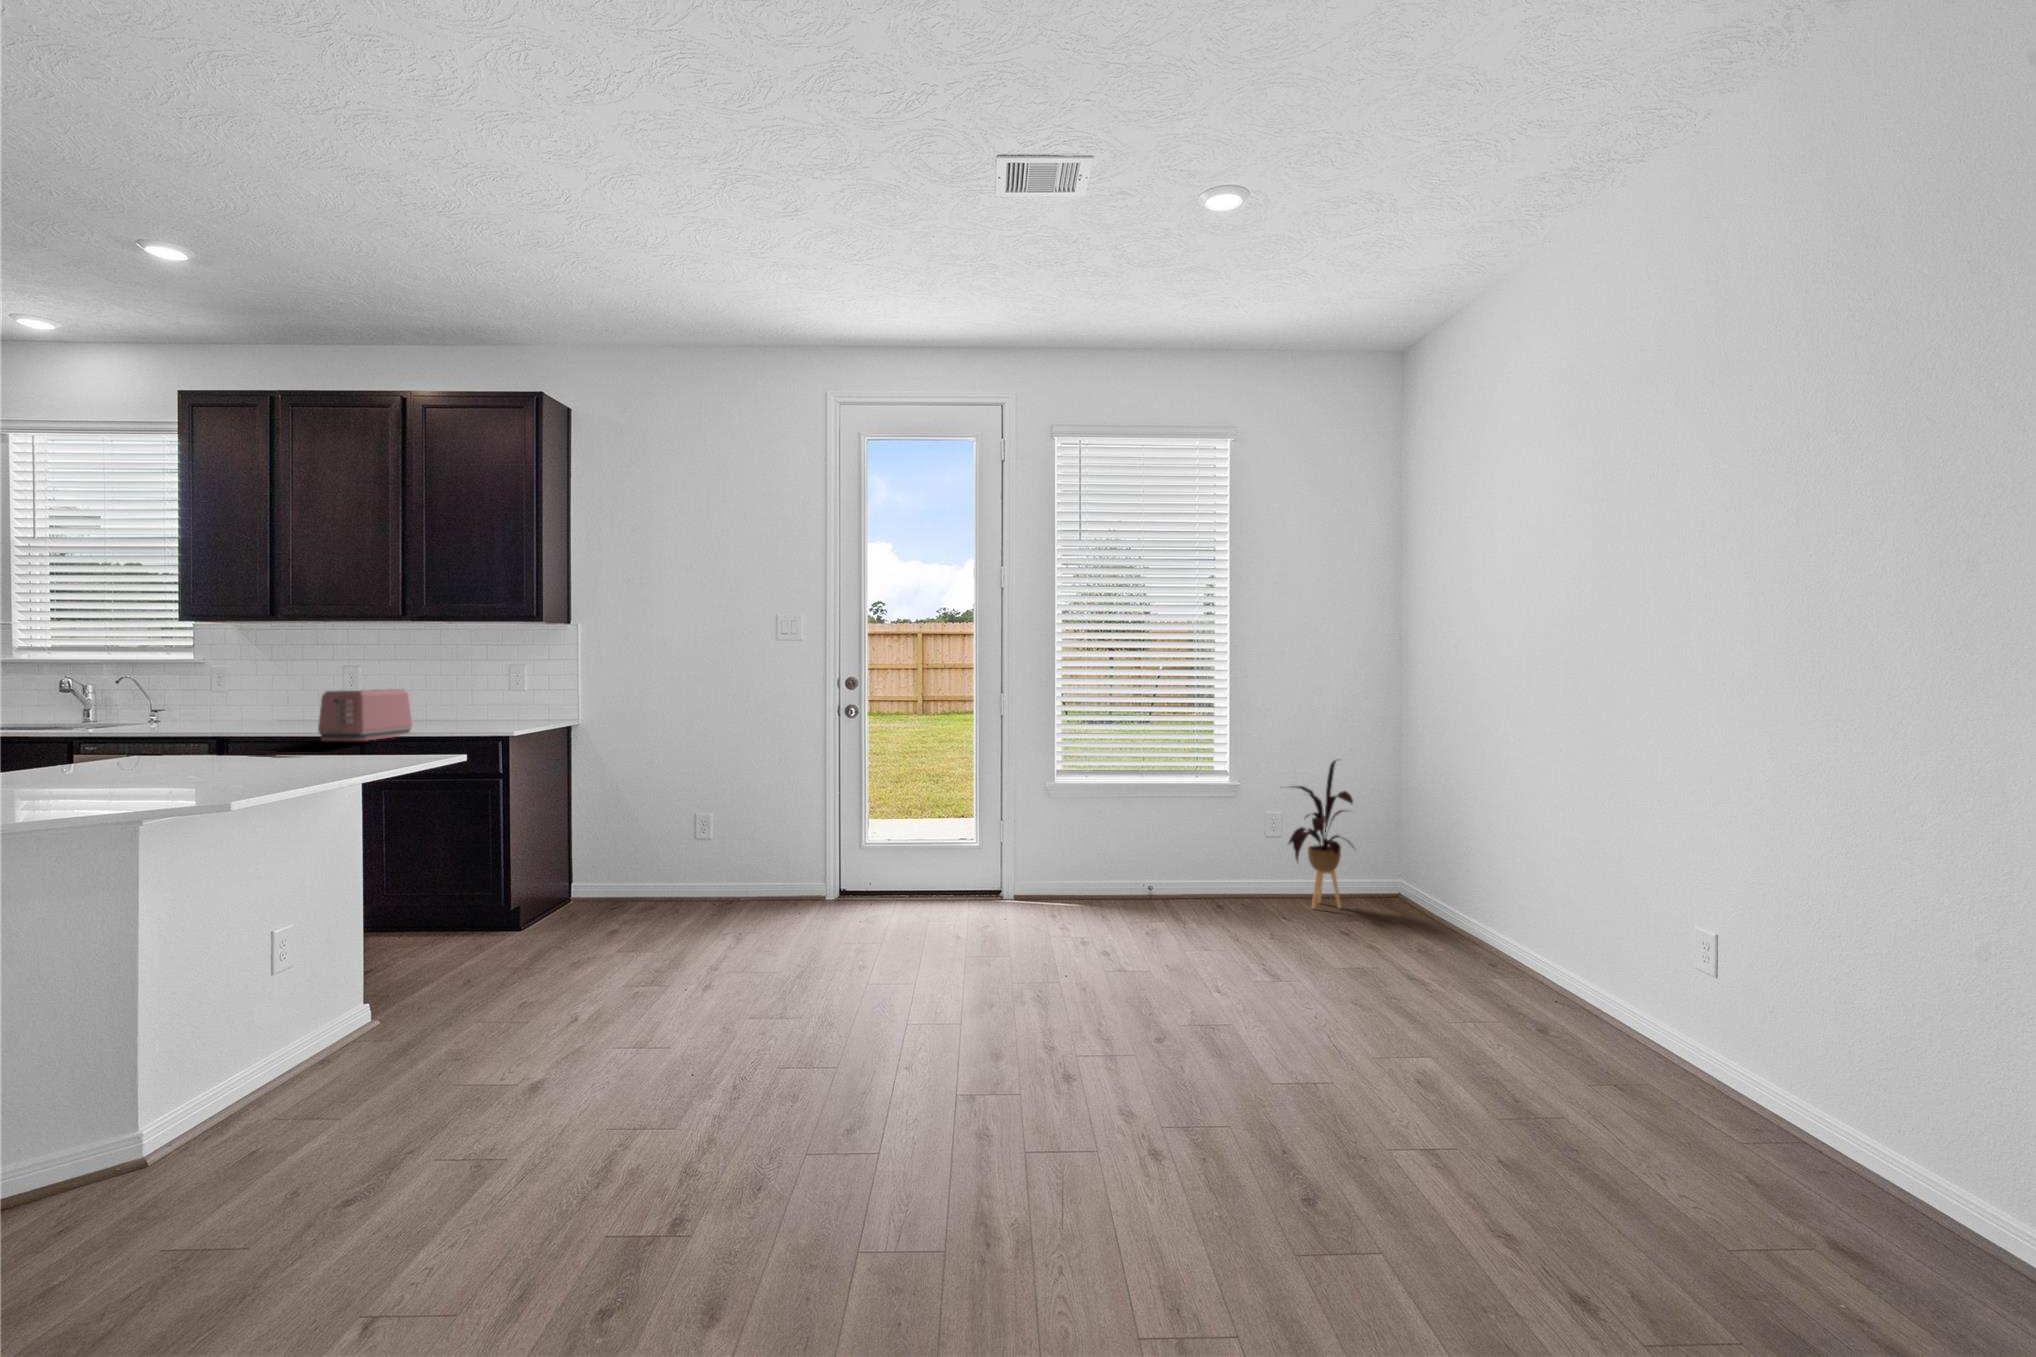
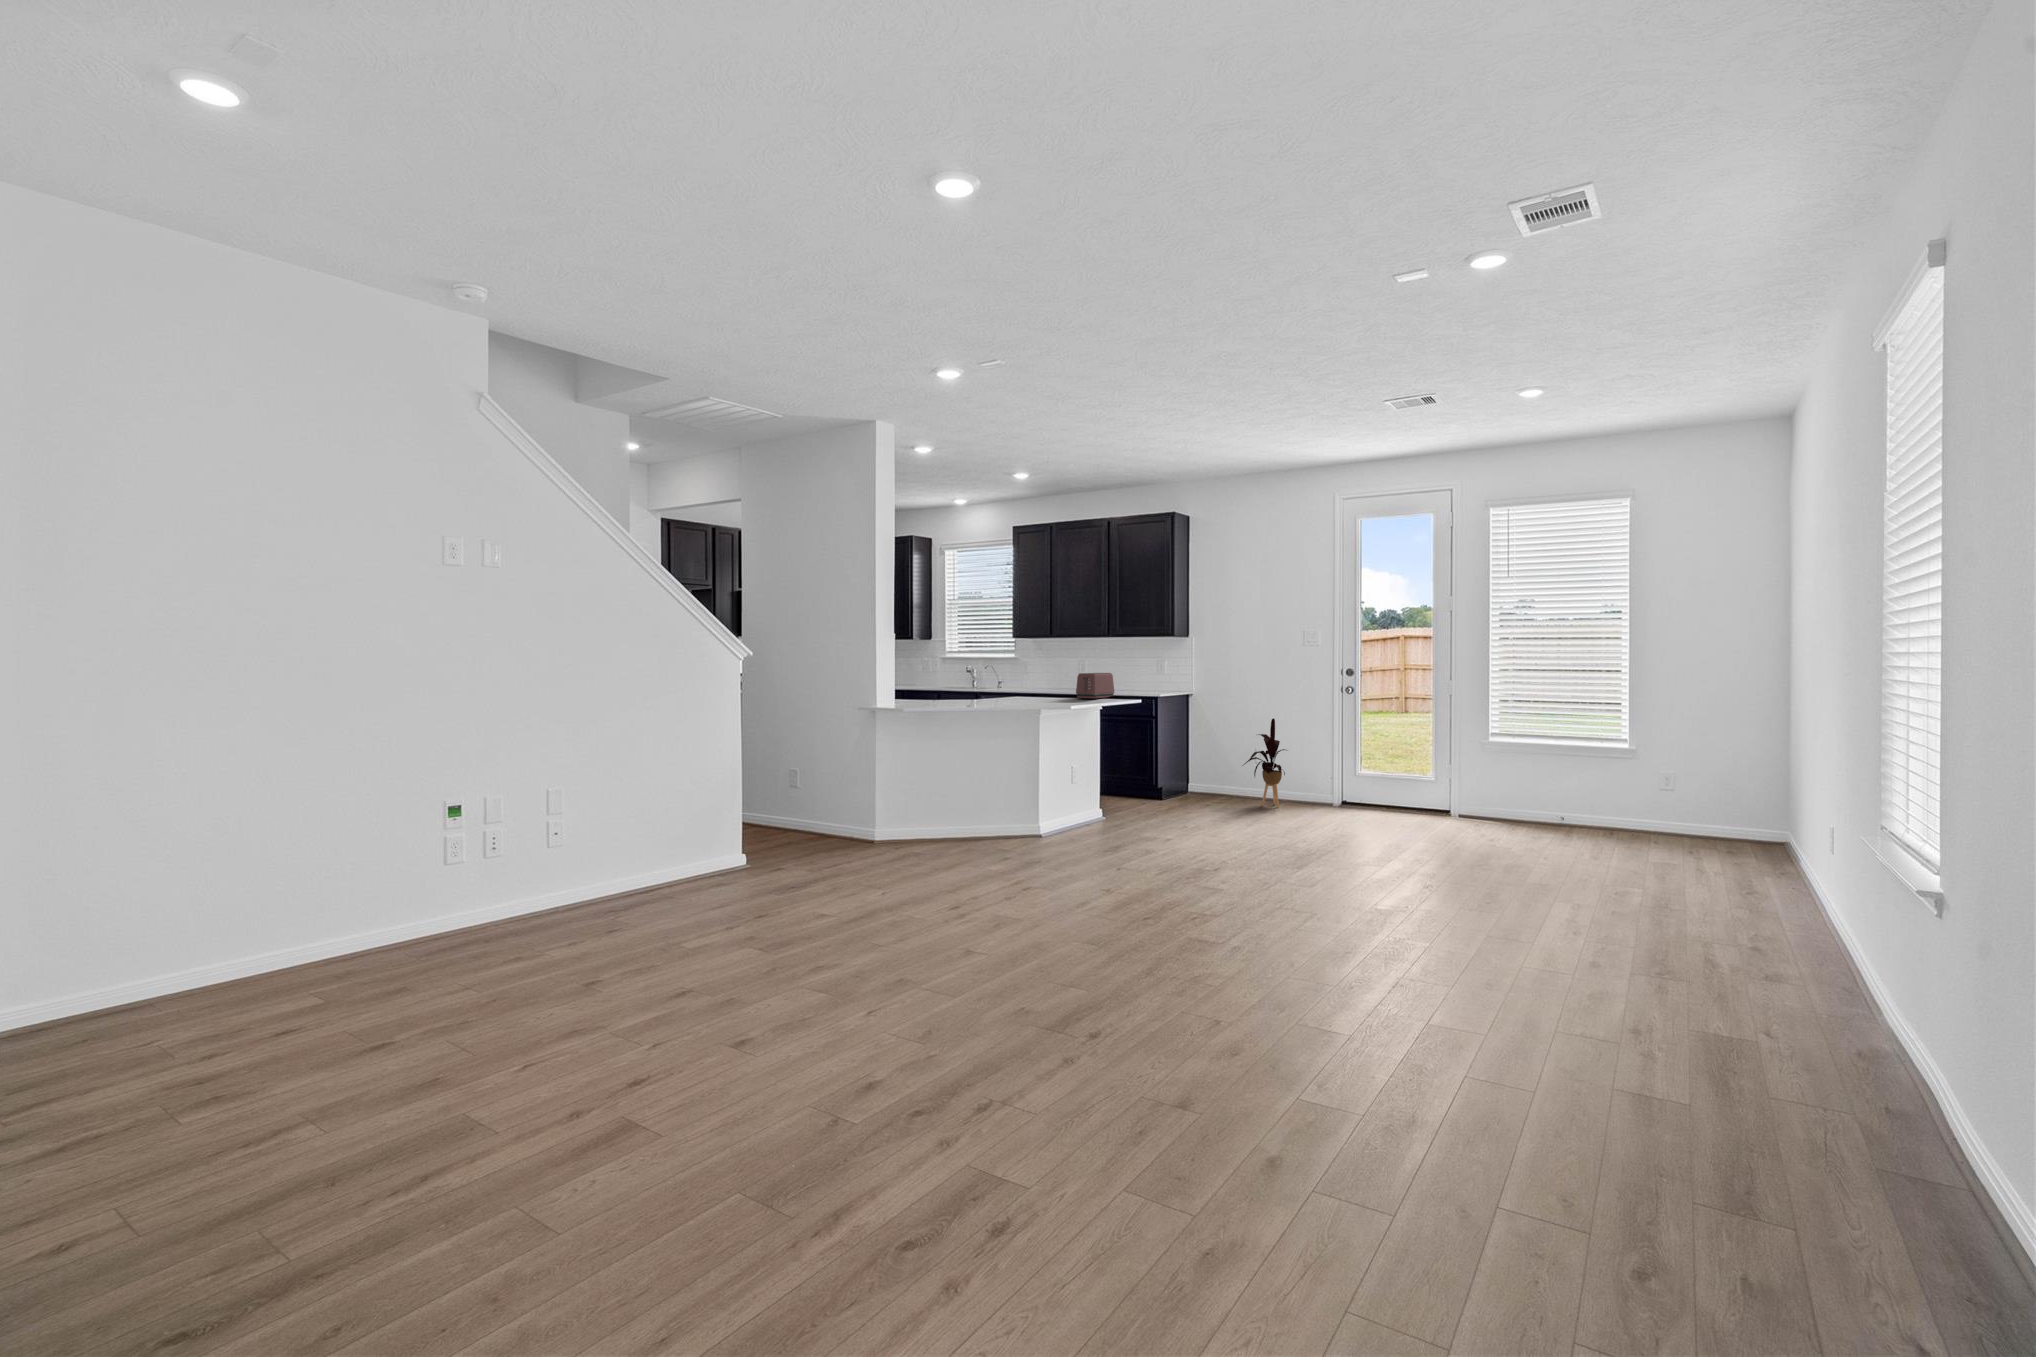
house plant: present [1289,759,1353,909] -> present [1244,718,1285,807]

